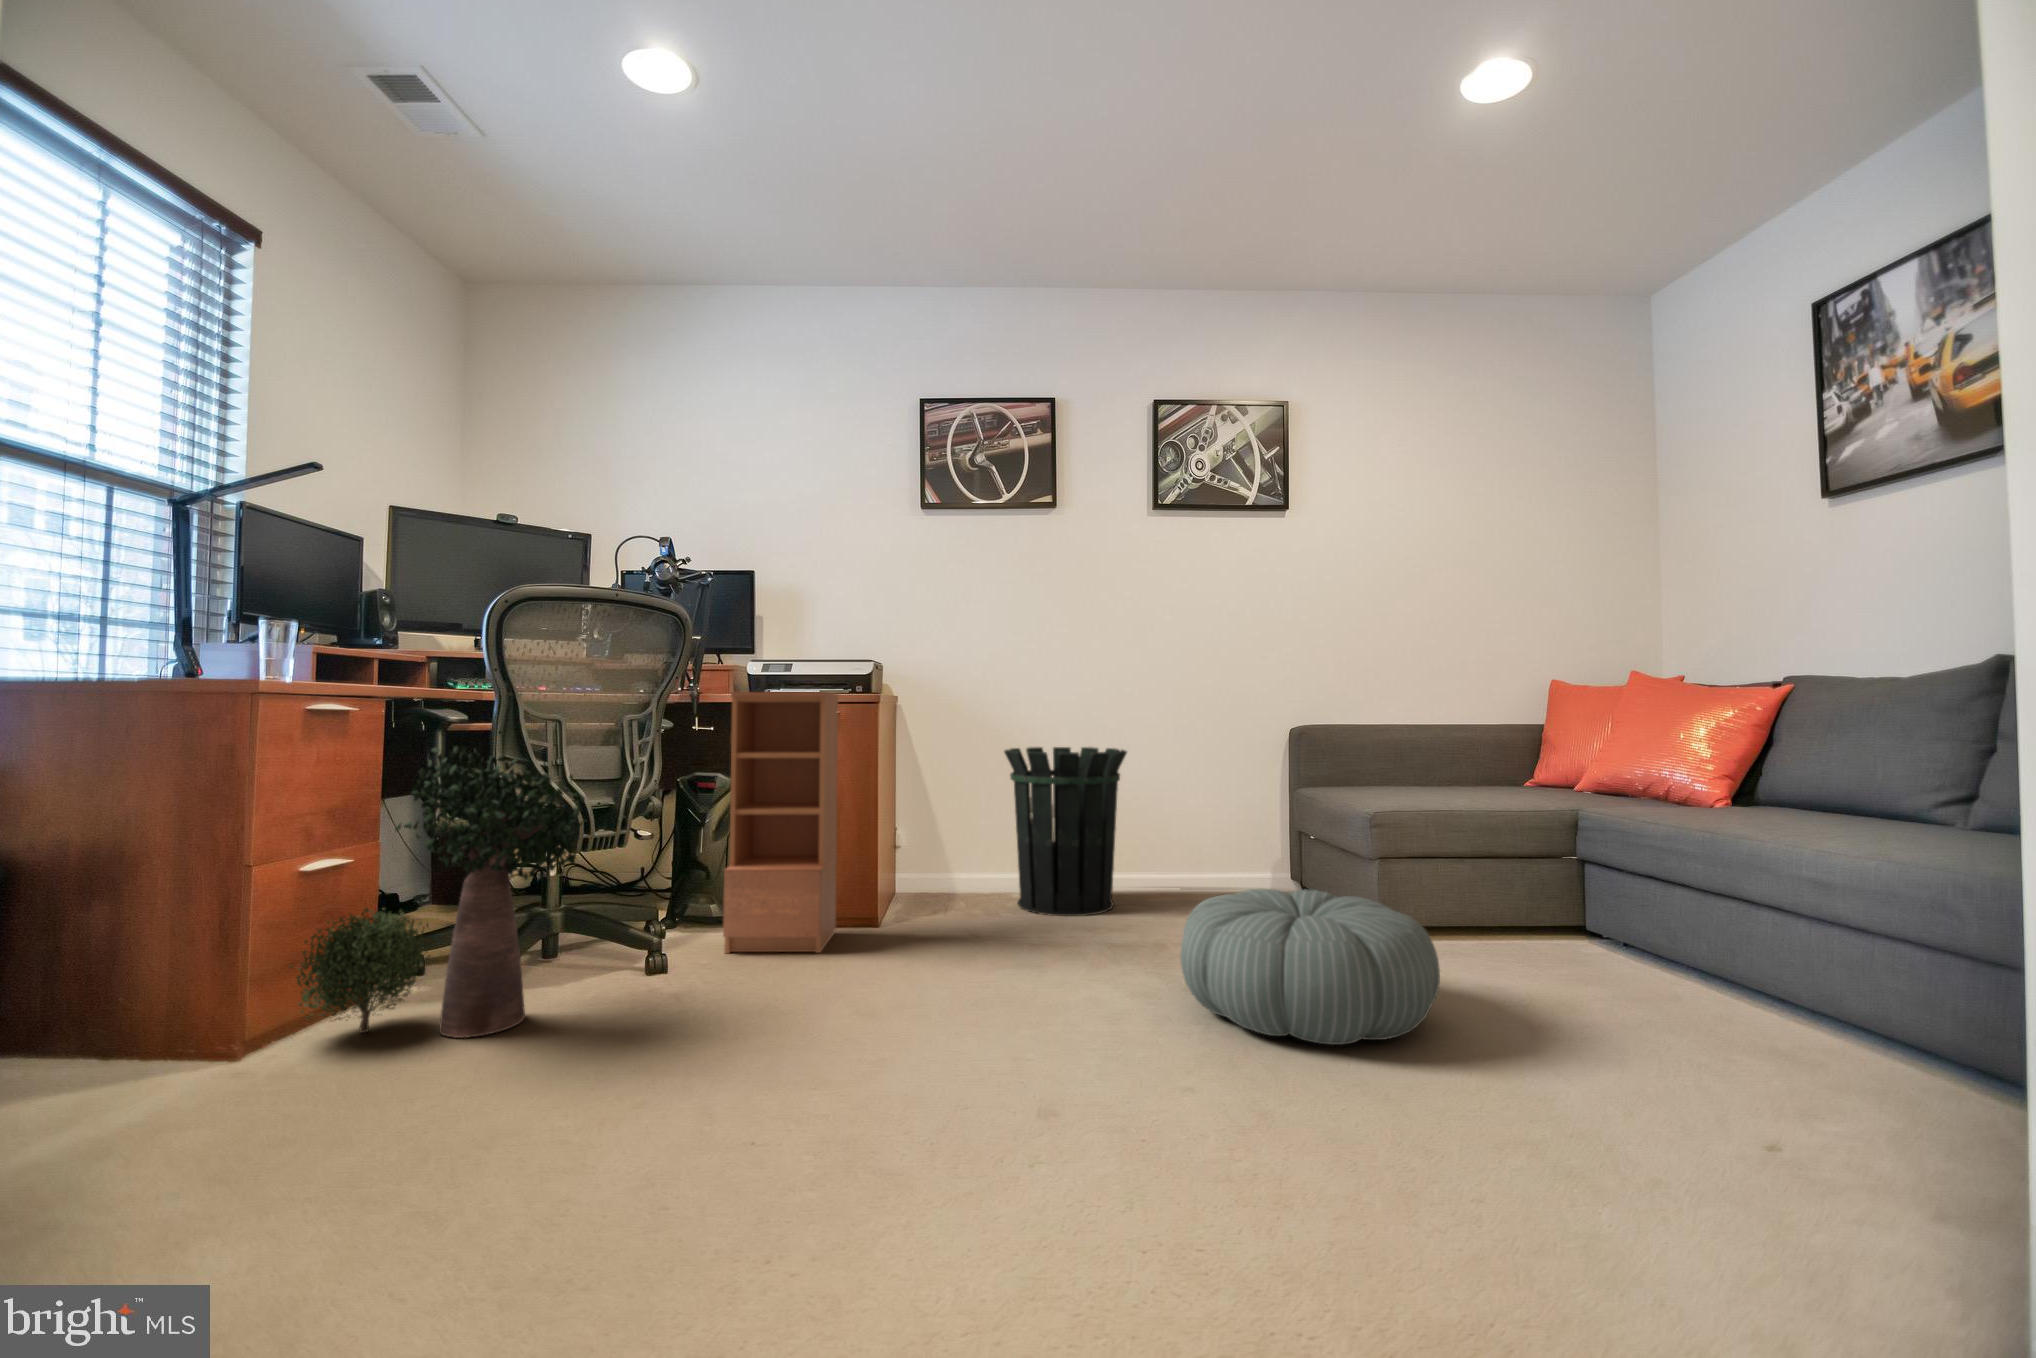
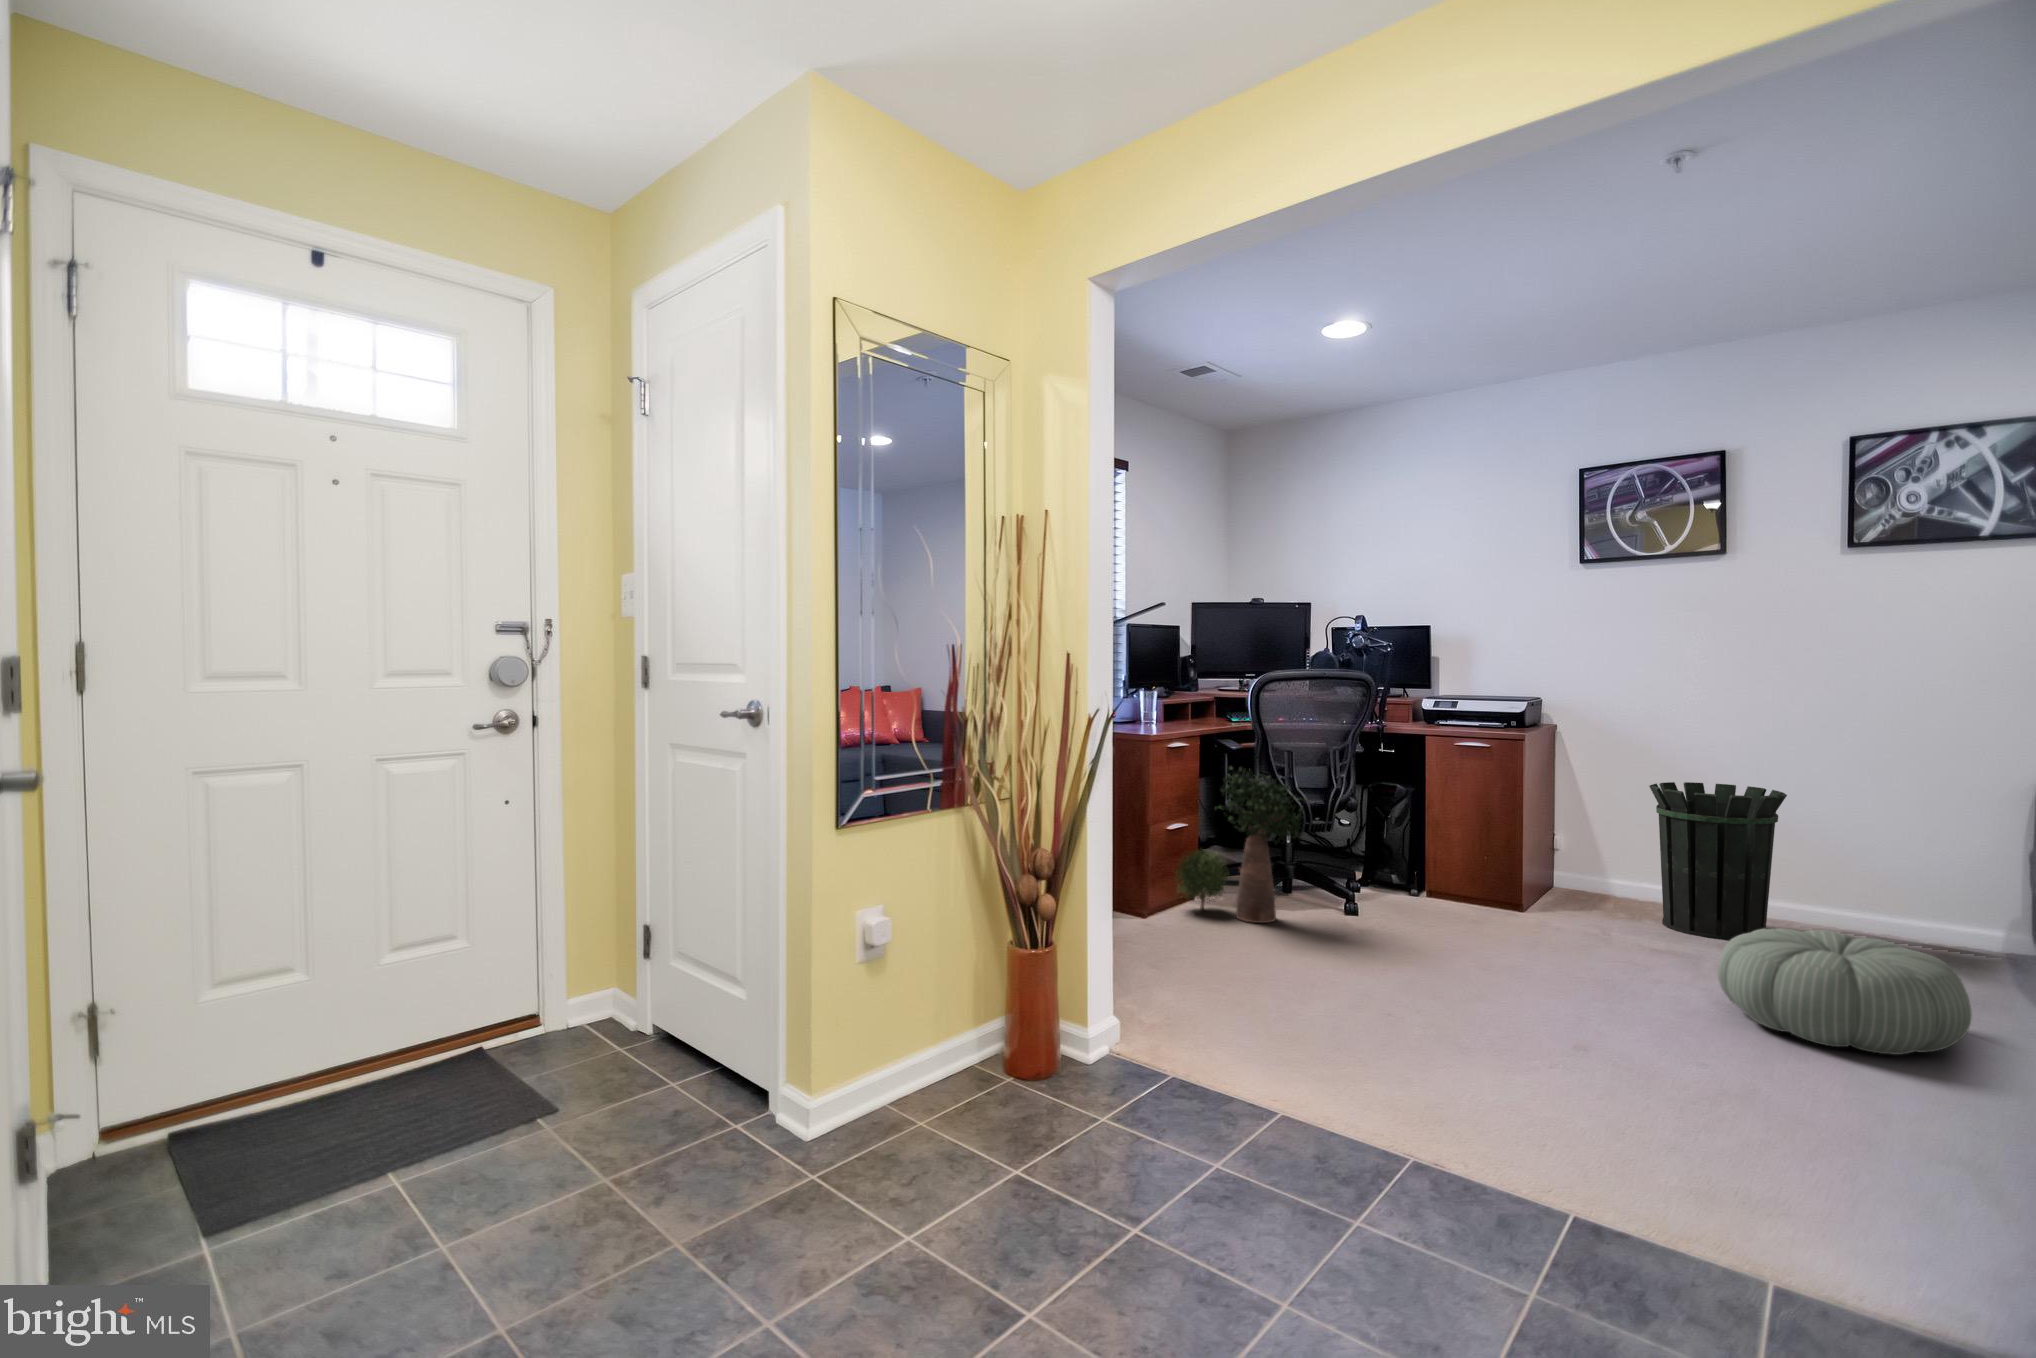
bookcase: present [723,692,839,954] -> none [1394,731,1485,922]

